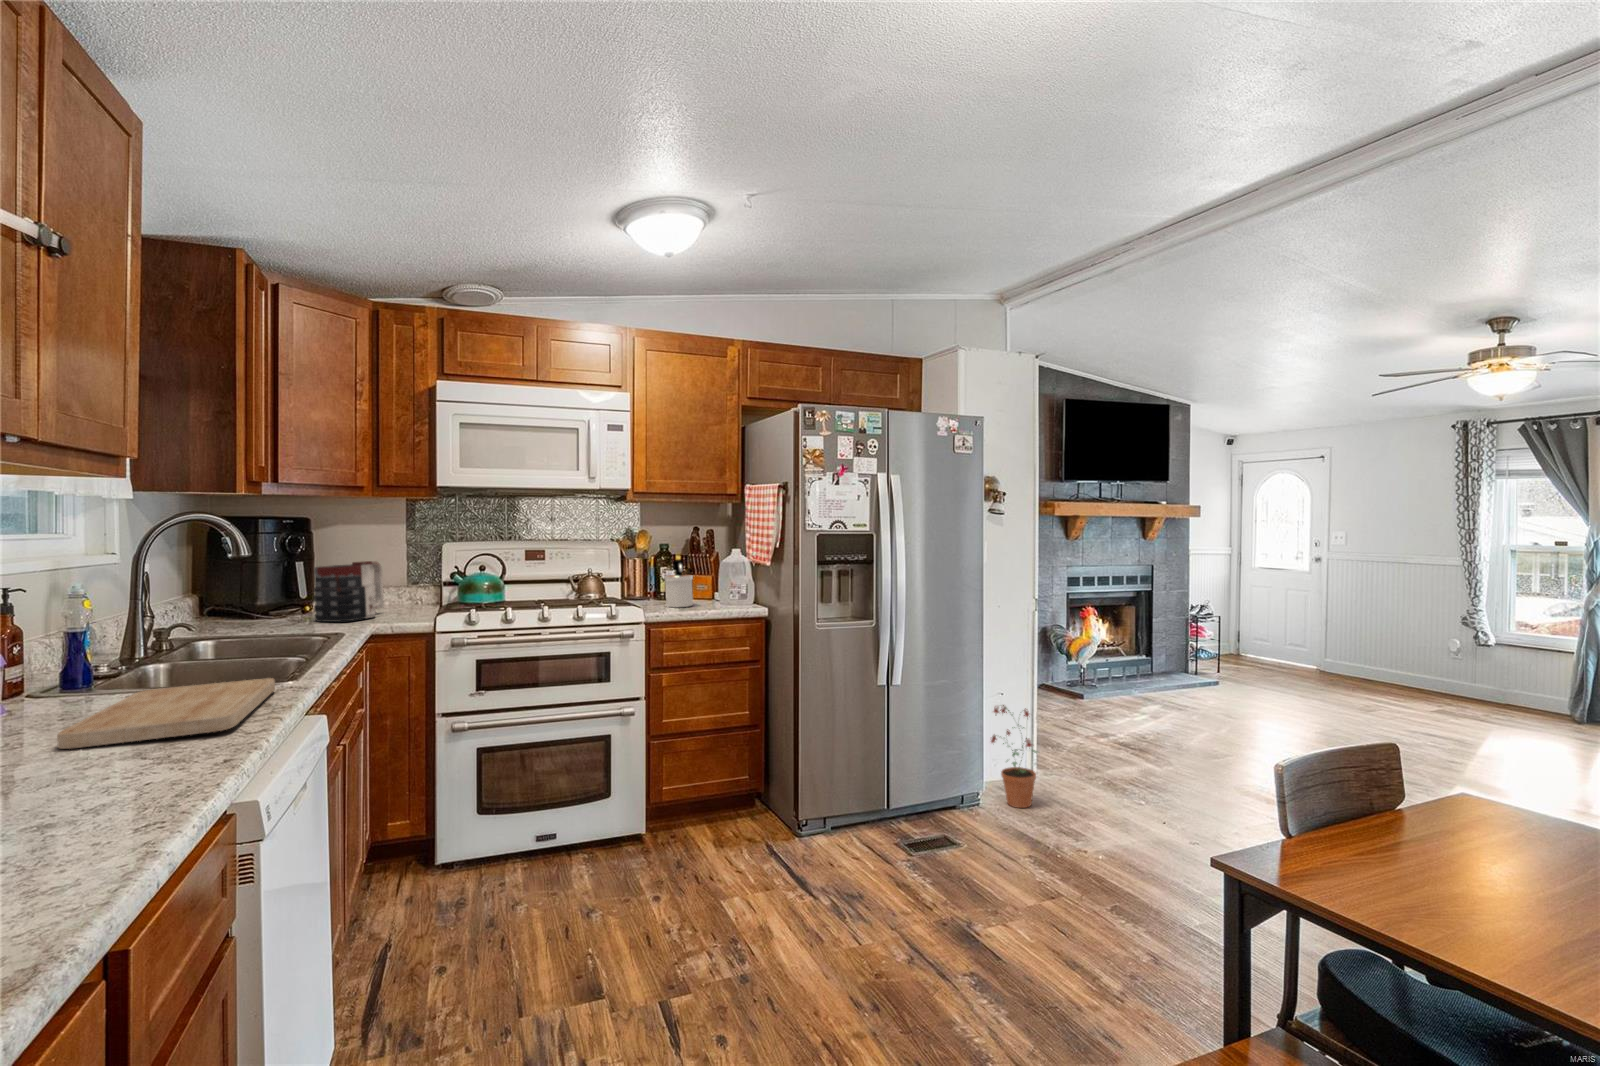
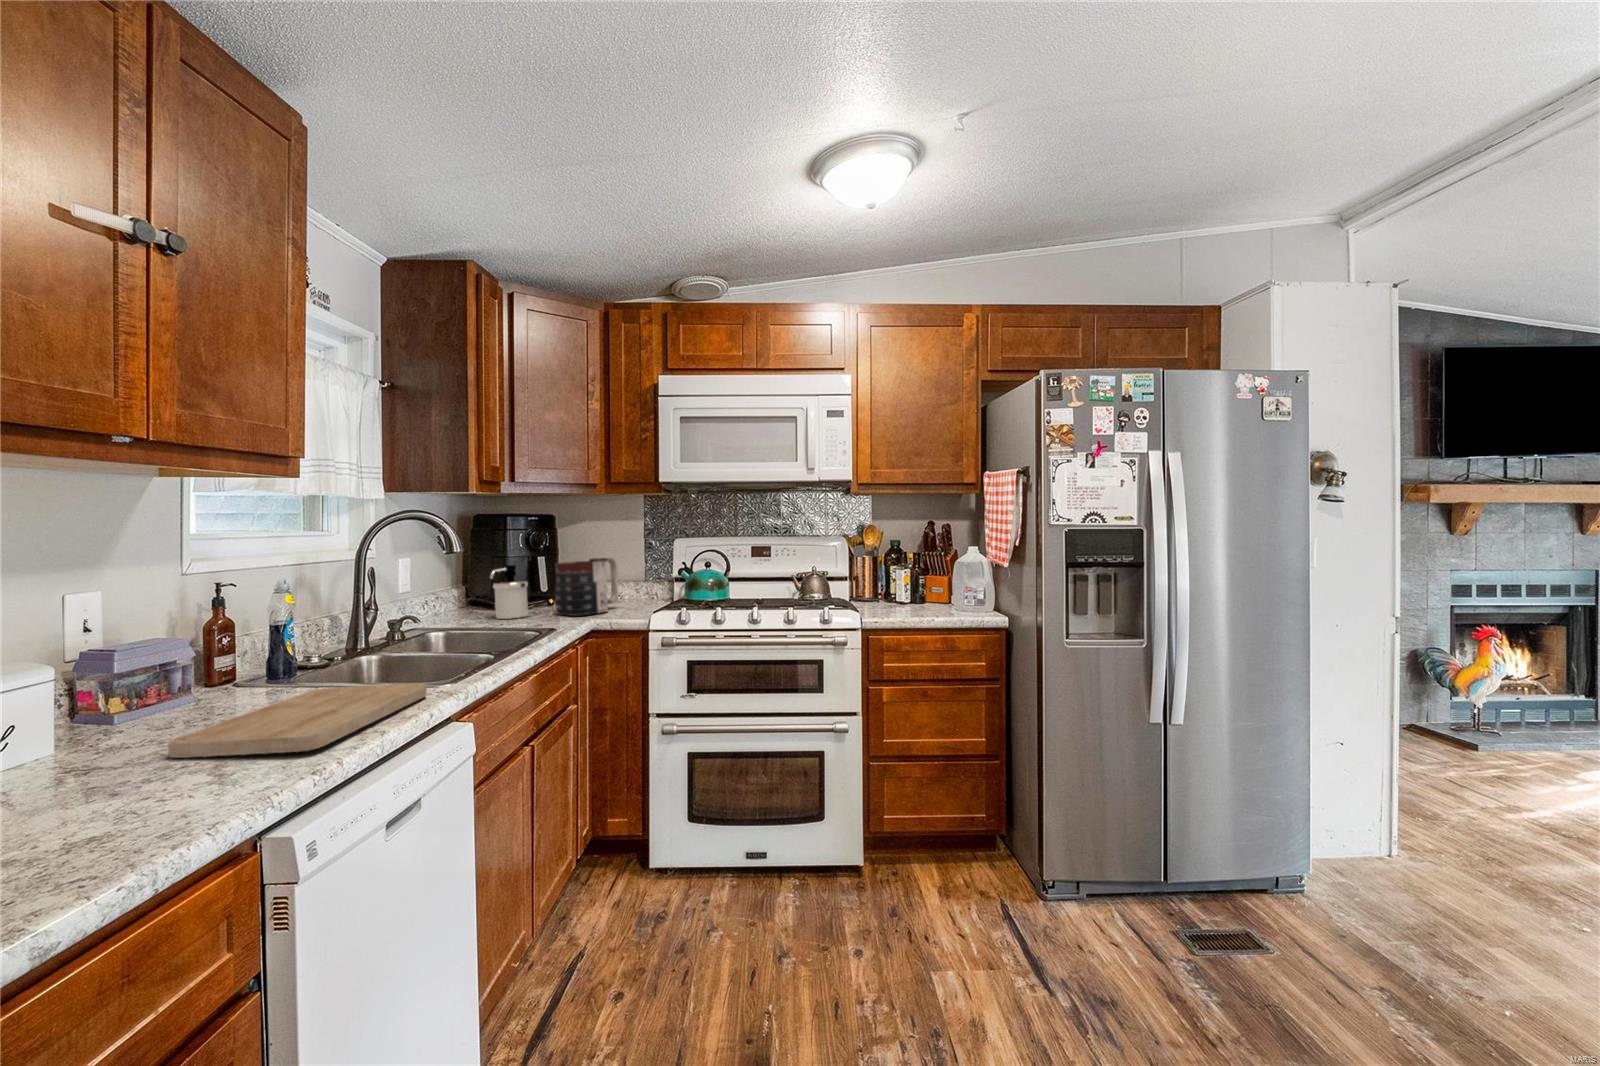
soap dispenser: present [664,560,693,607] -> present [490,565,528,619]
potted plant: present [991,705,1037,808] -> none [1320,760,1410,909]

